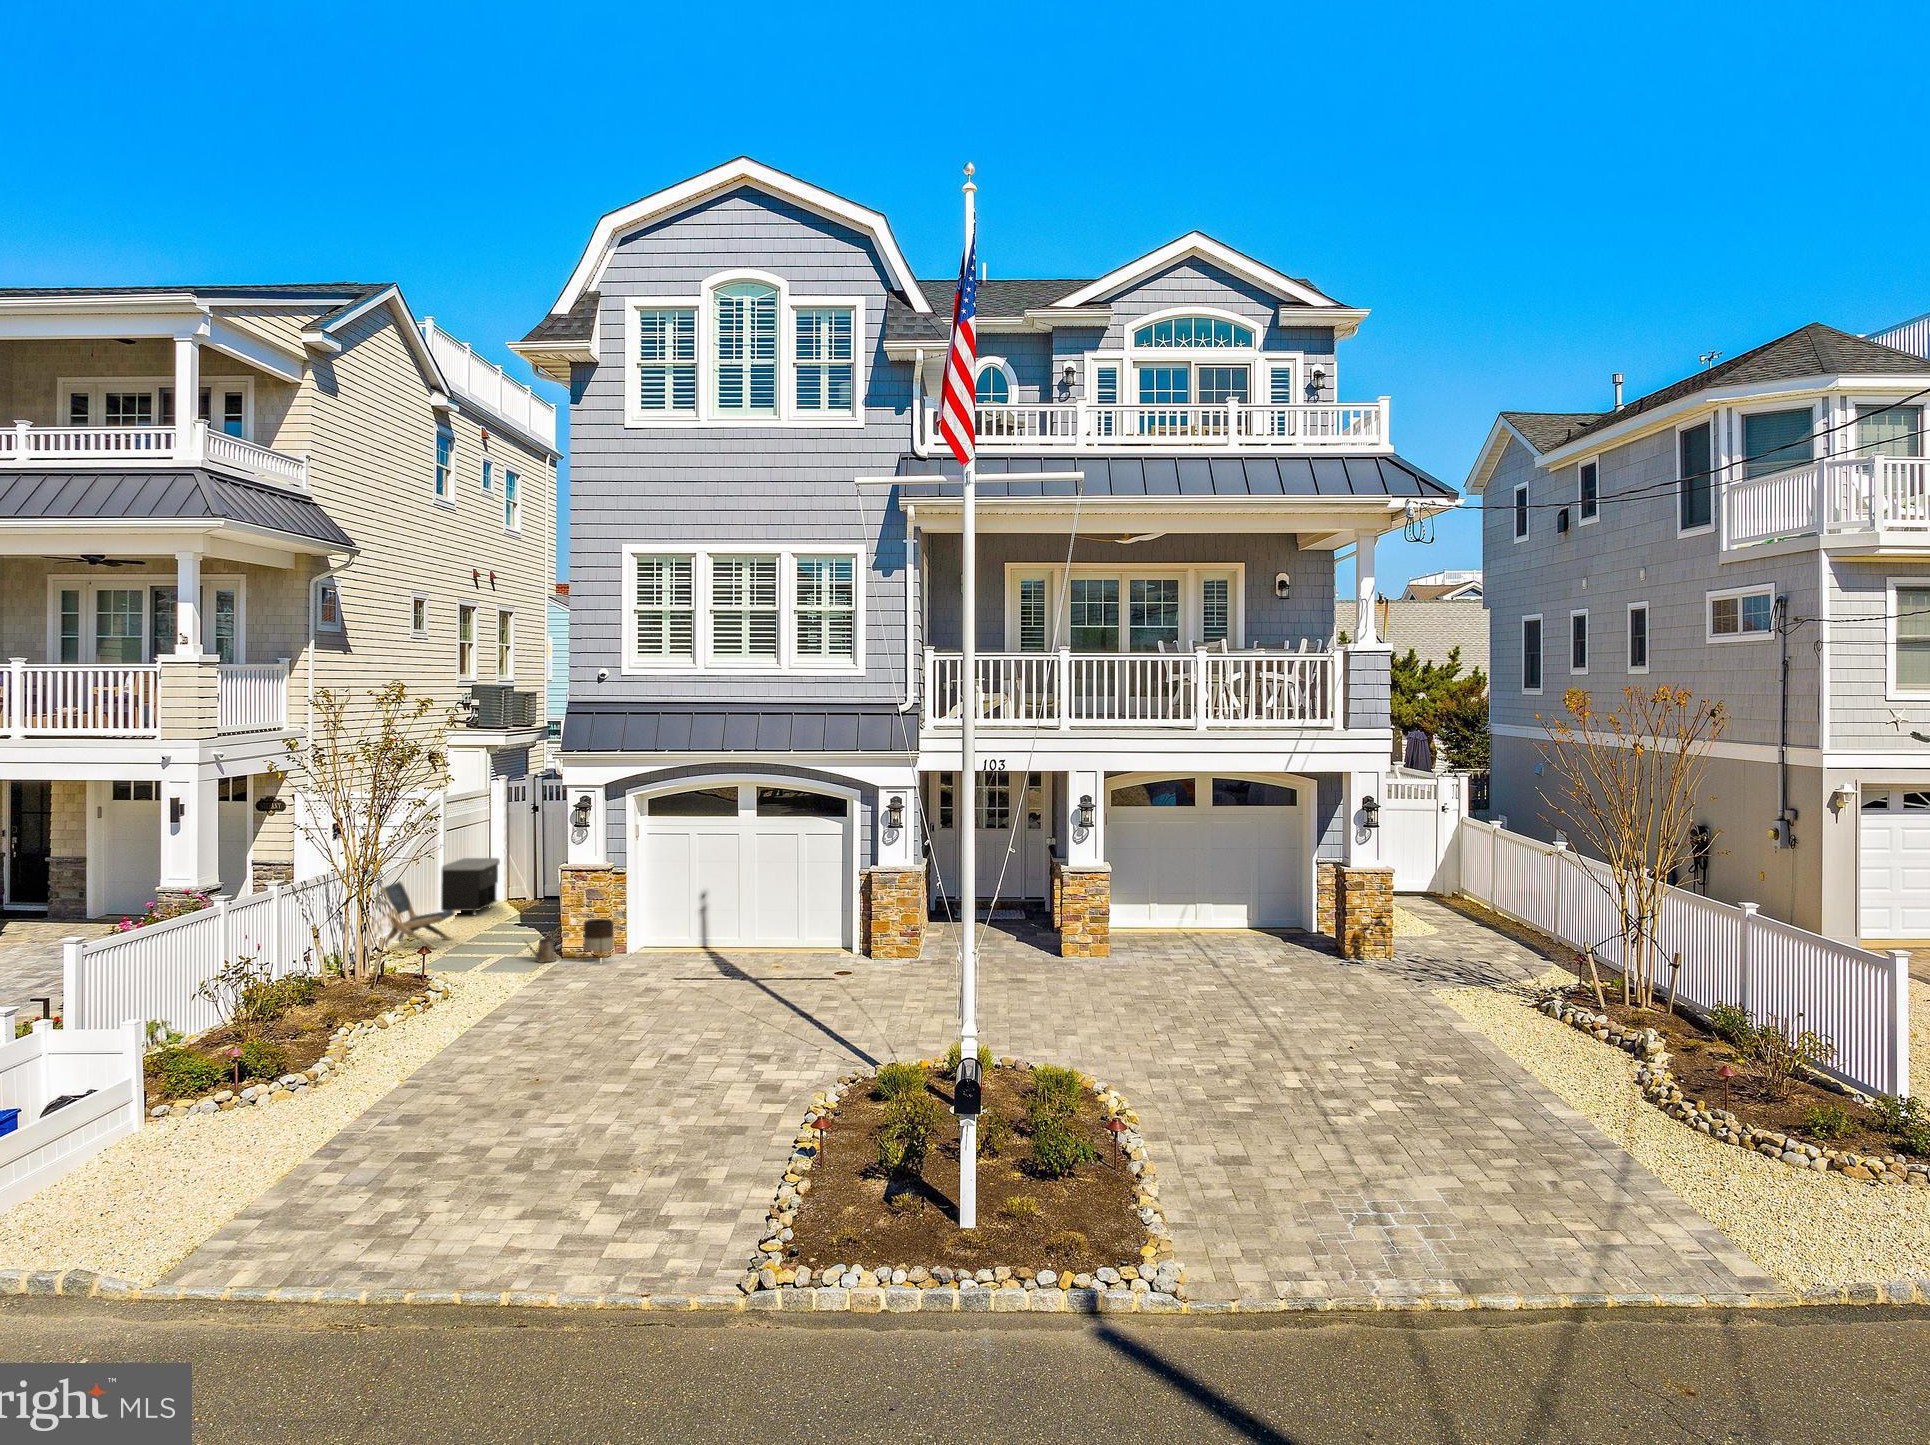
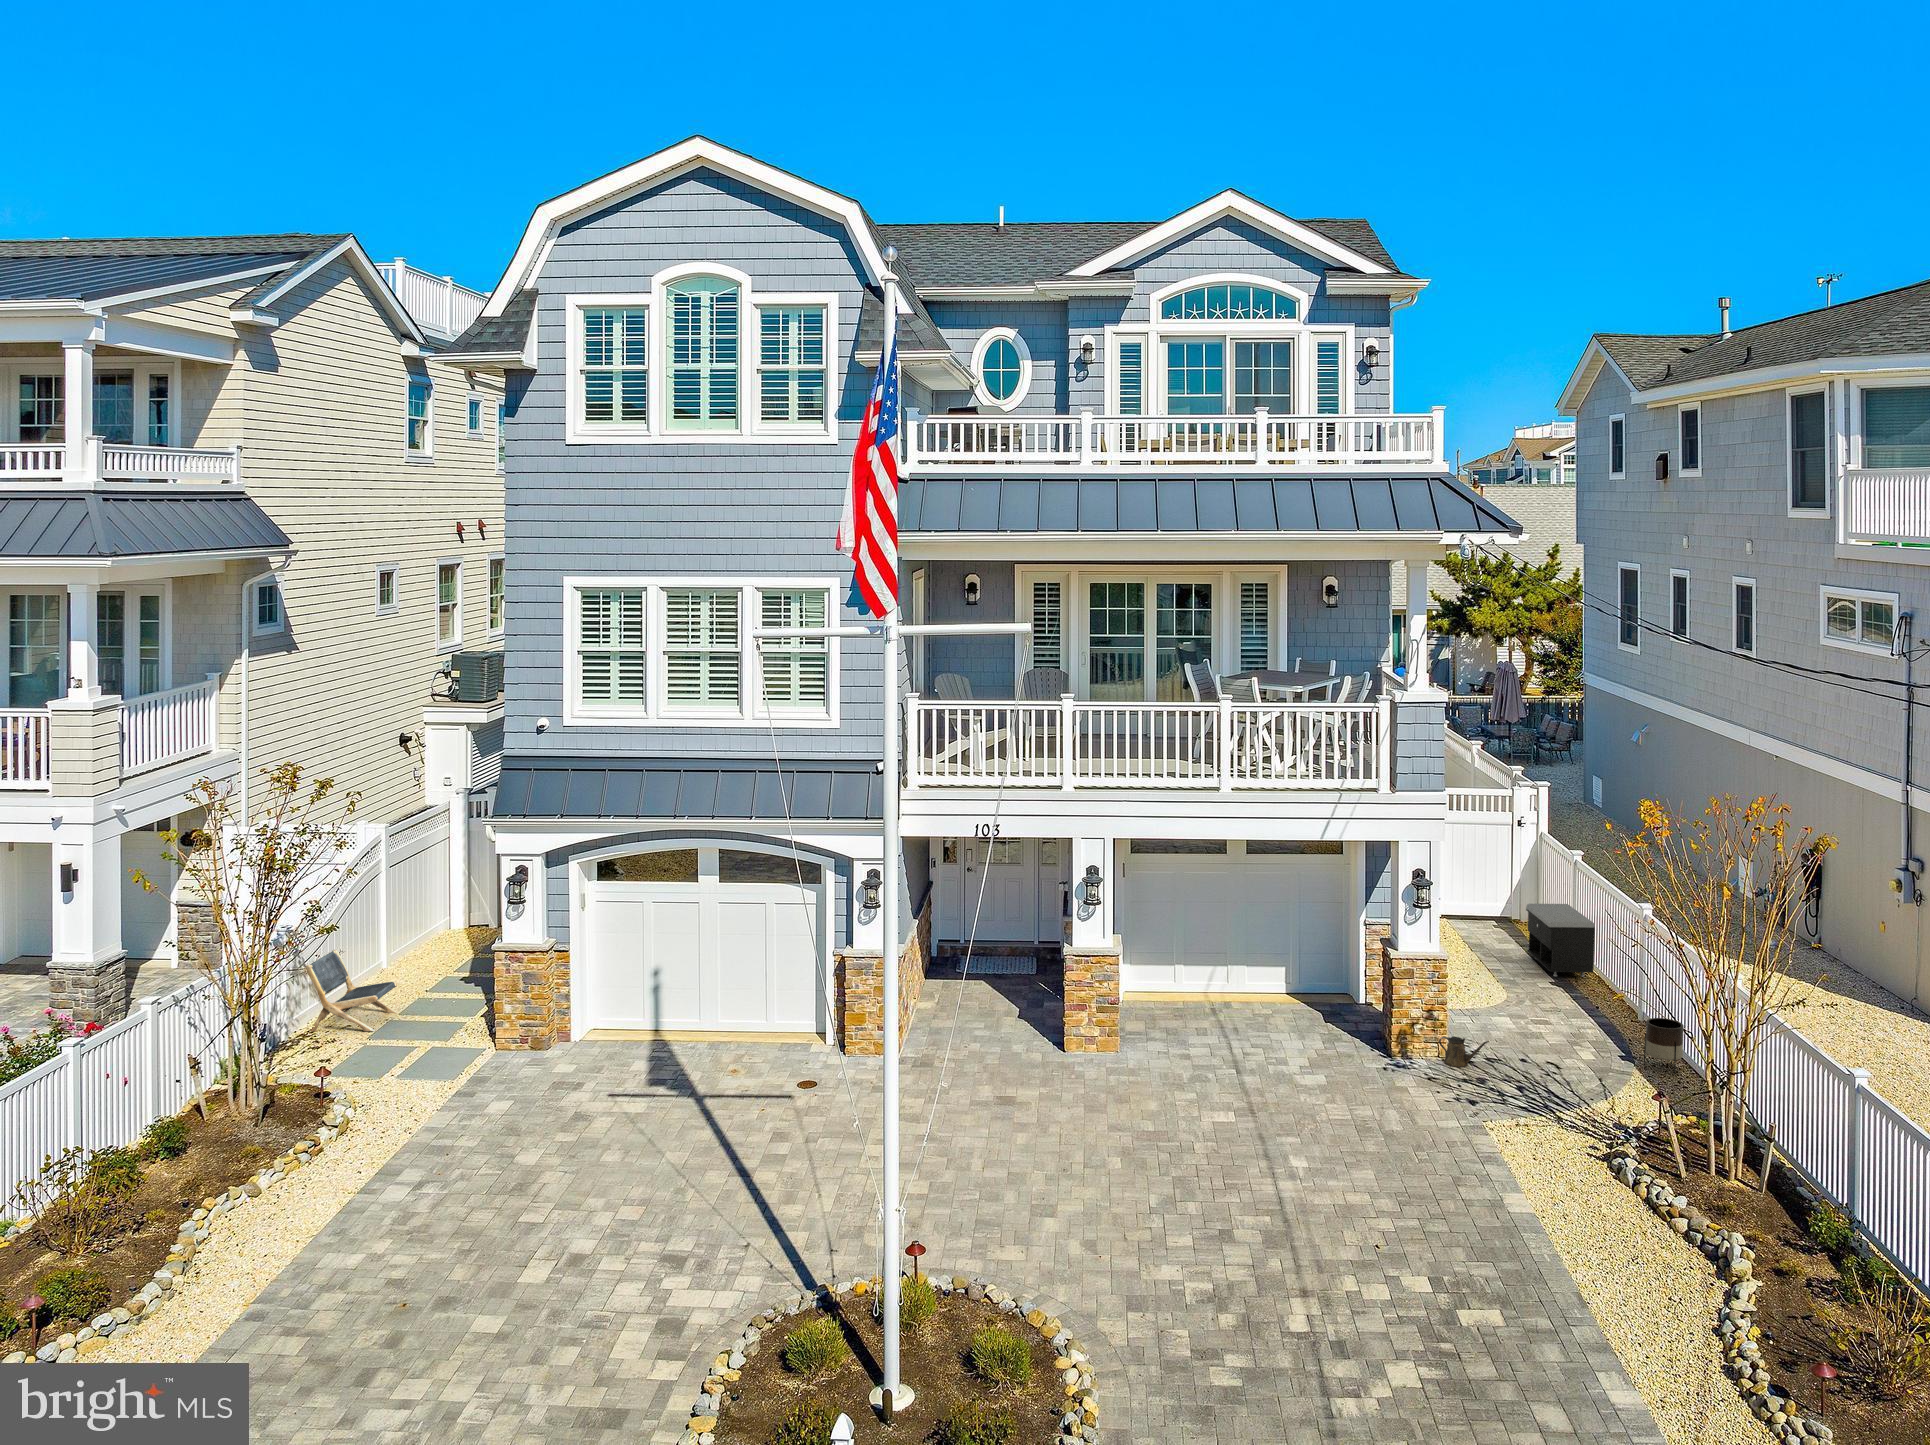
storage bench: present [441,858,500,915] -> present [1526,904,1595,977]
planter: present [583,919,614,951] -> present [1644,1018,1684,1074]
watering can: present [525,938,559,963] -> present [1439,1037,1489,1067]

